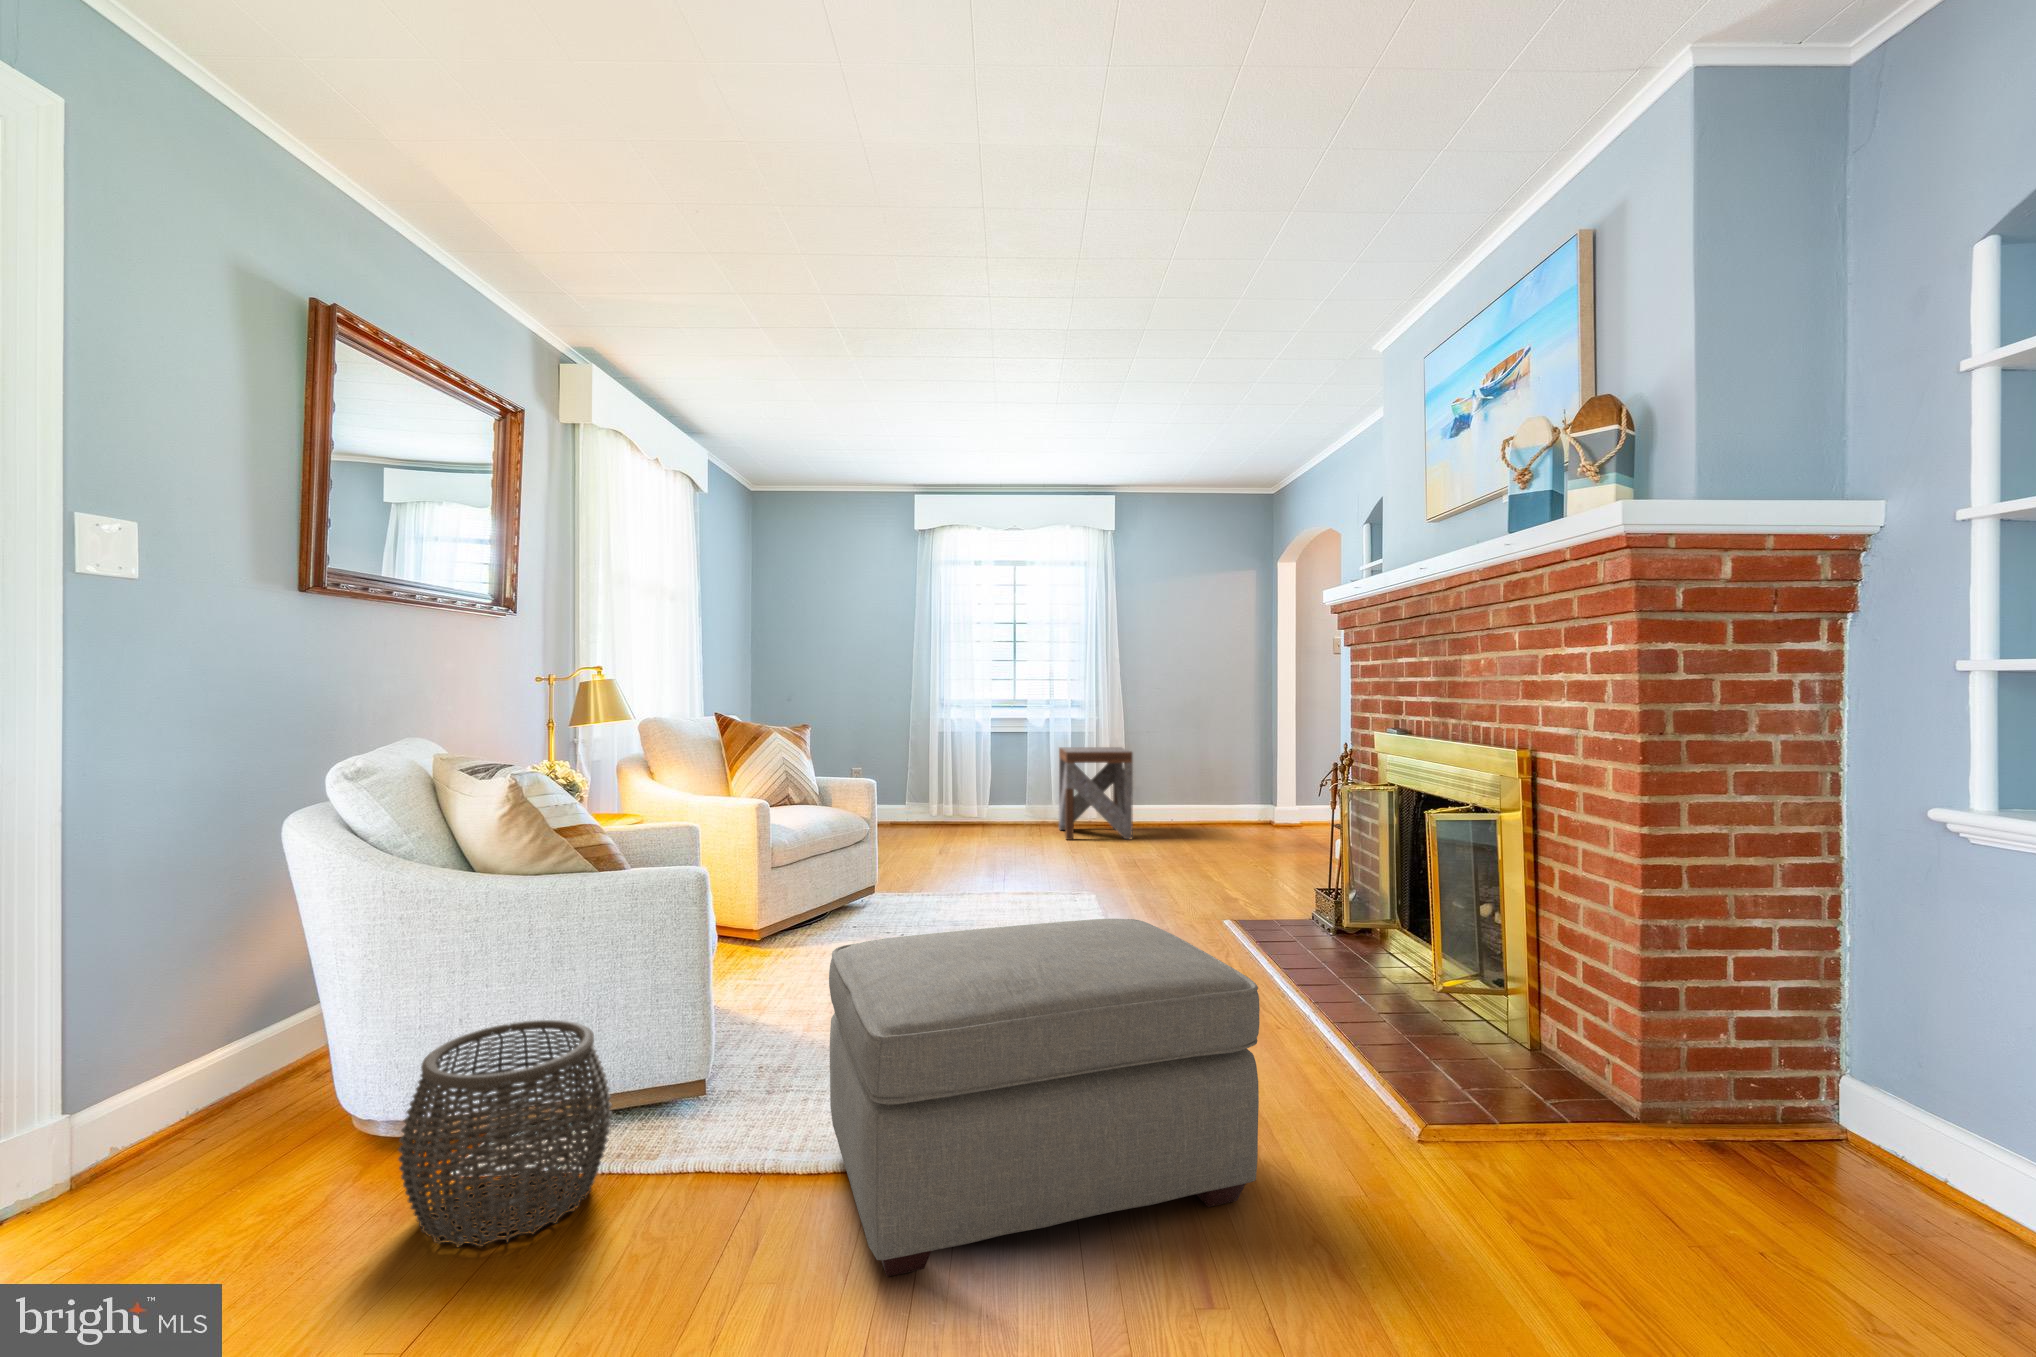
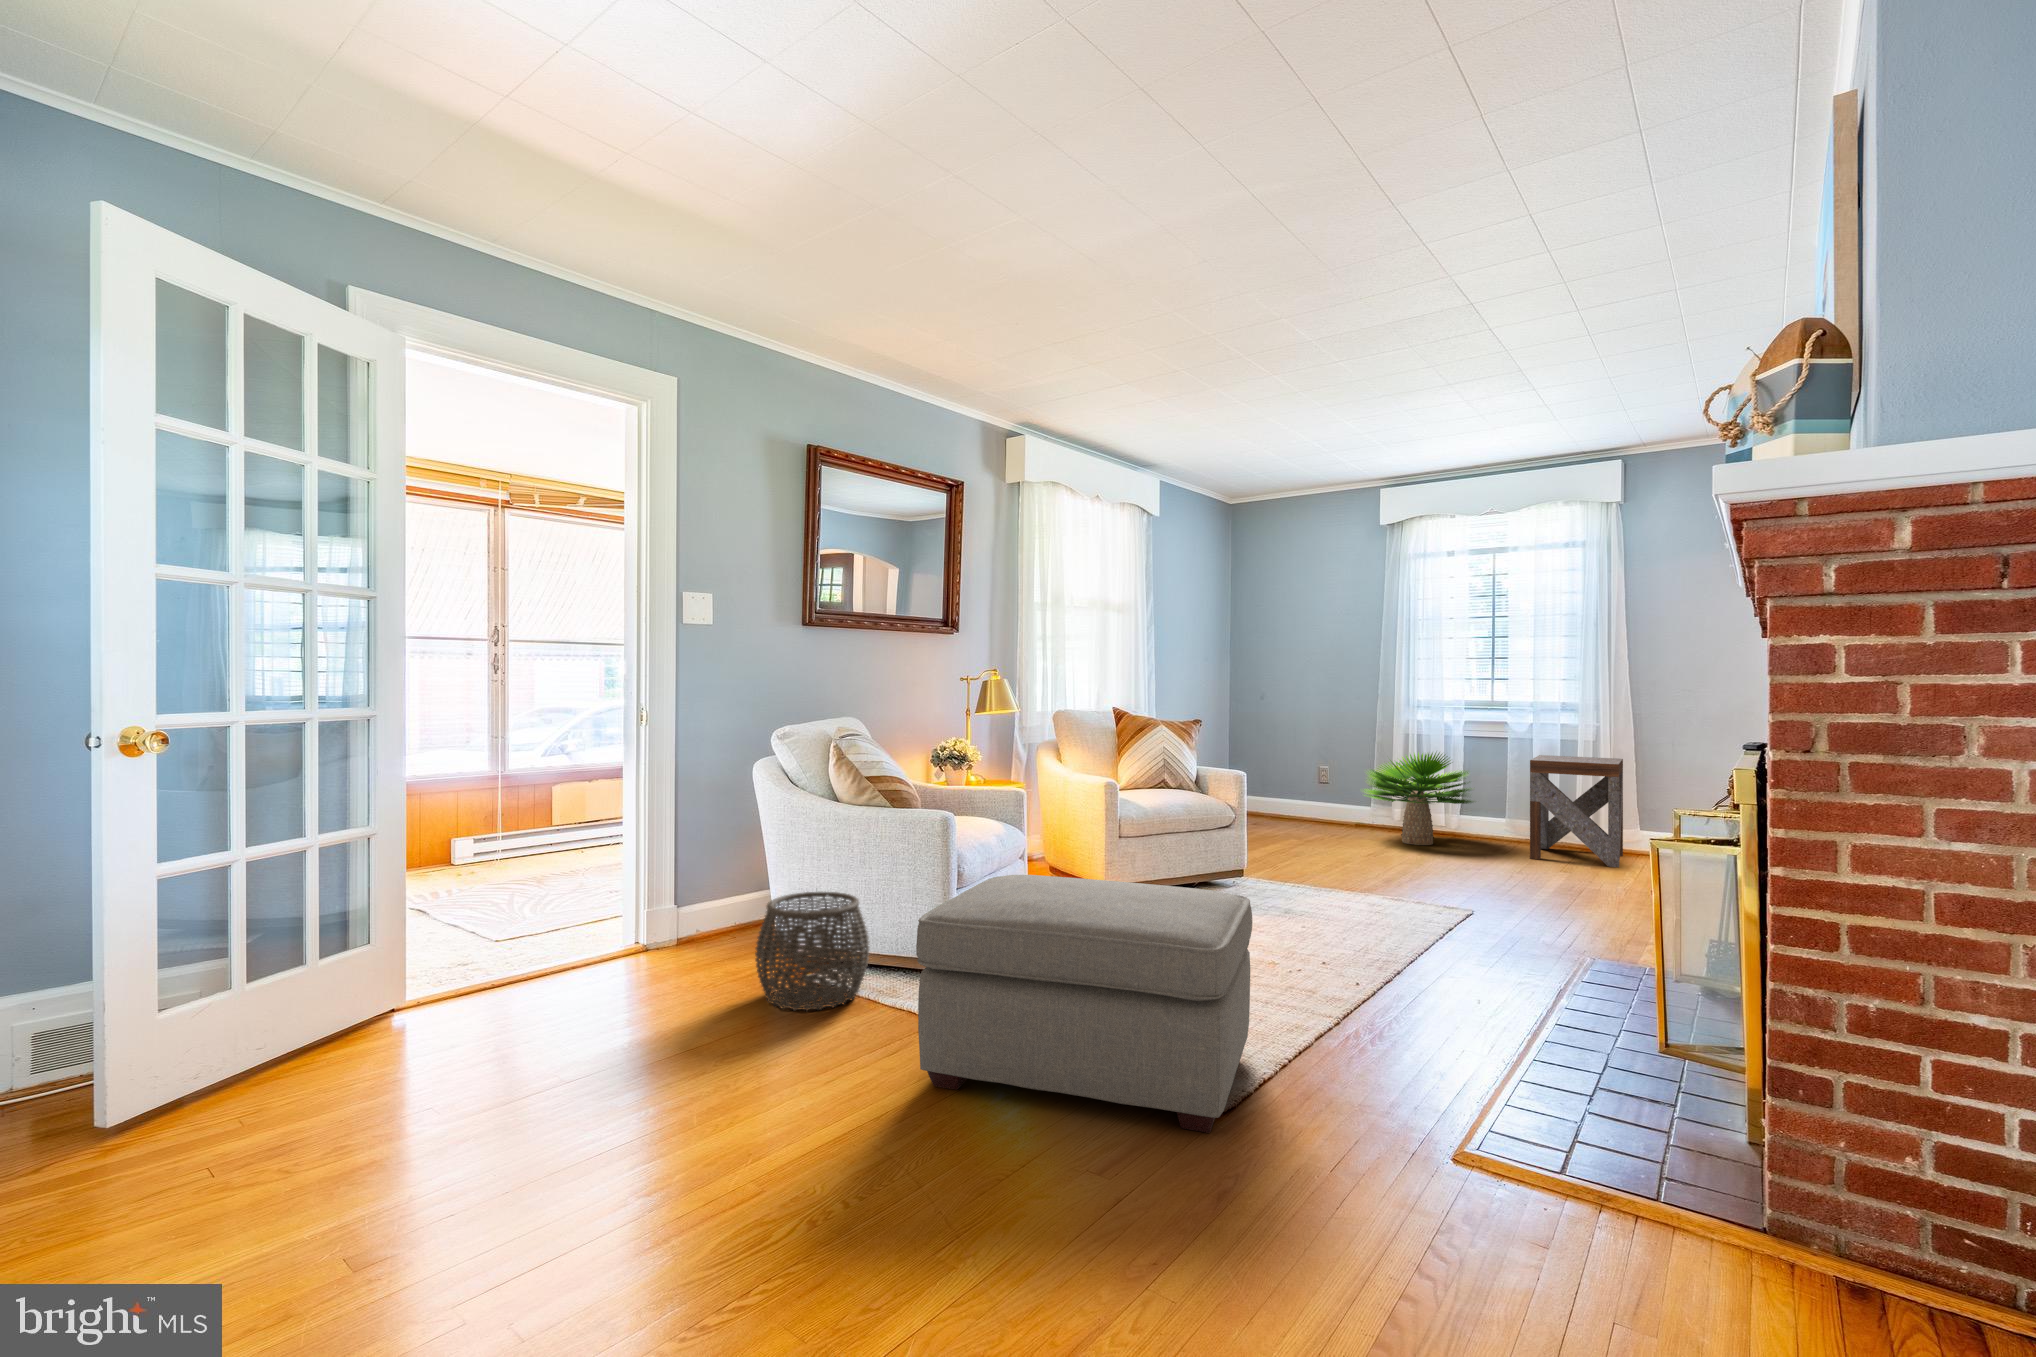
potted plant: none [911,747,1019,839] -> present [1365,752,1473,845]

